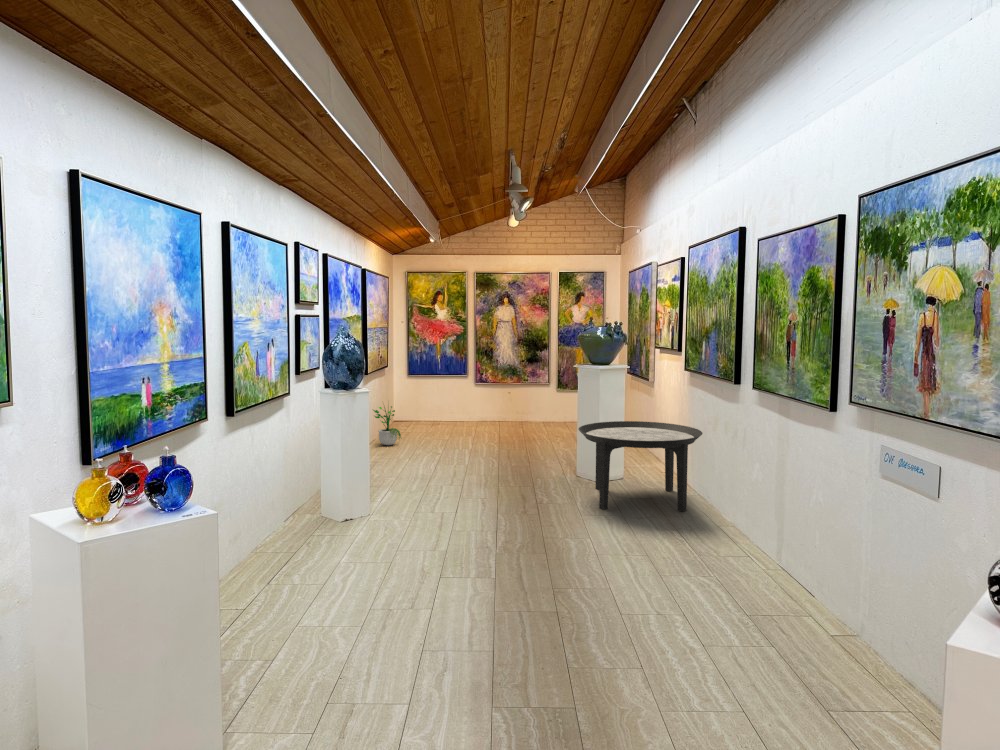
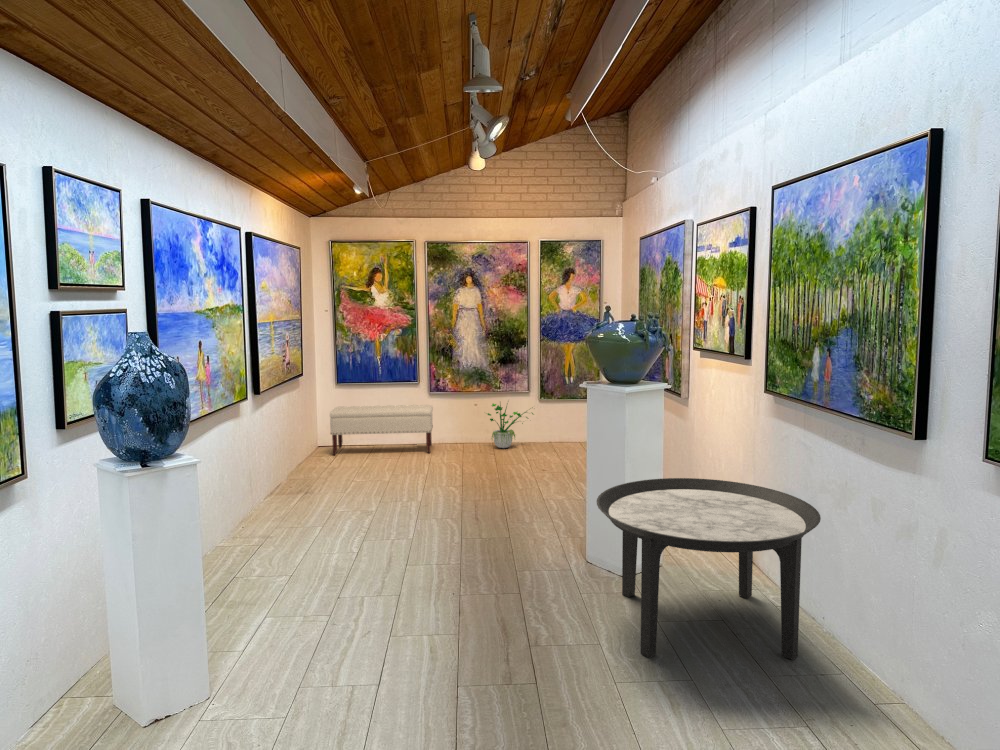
bench: none [405,391,478,425] -> present [330,405,433,455]
potted plant: present [373,406,401,445] -> present [488,404,533,448]

